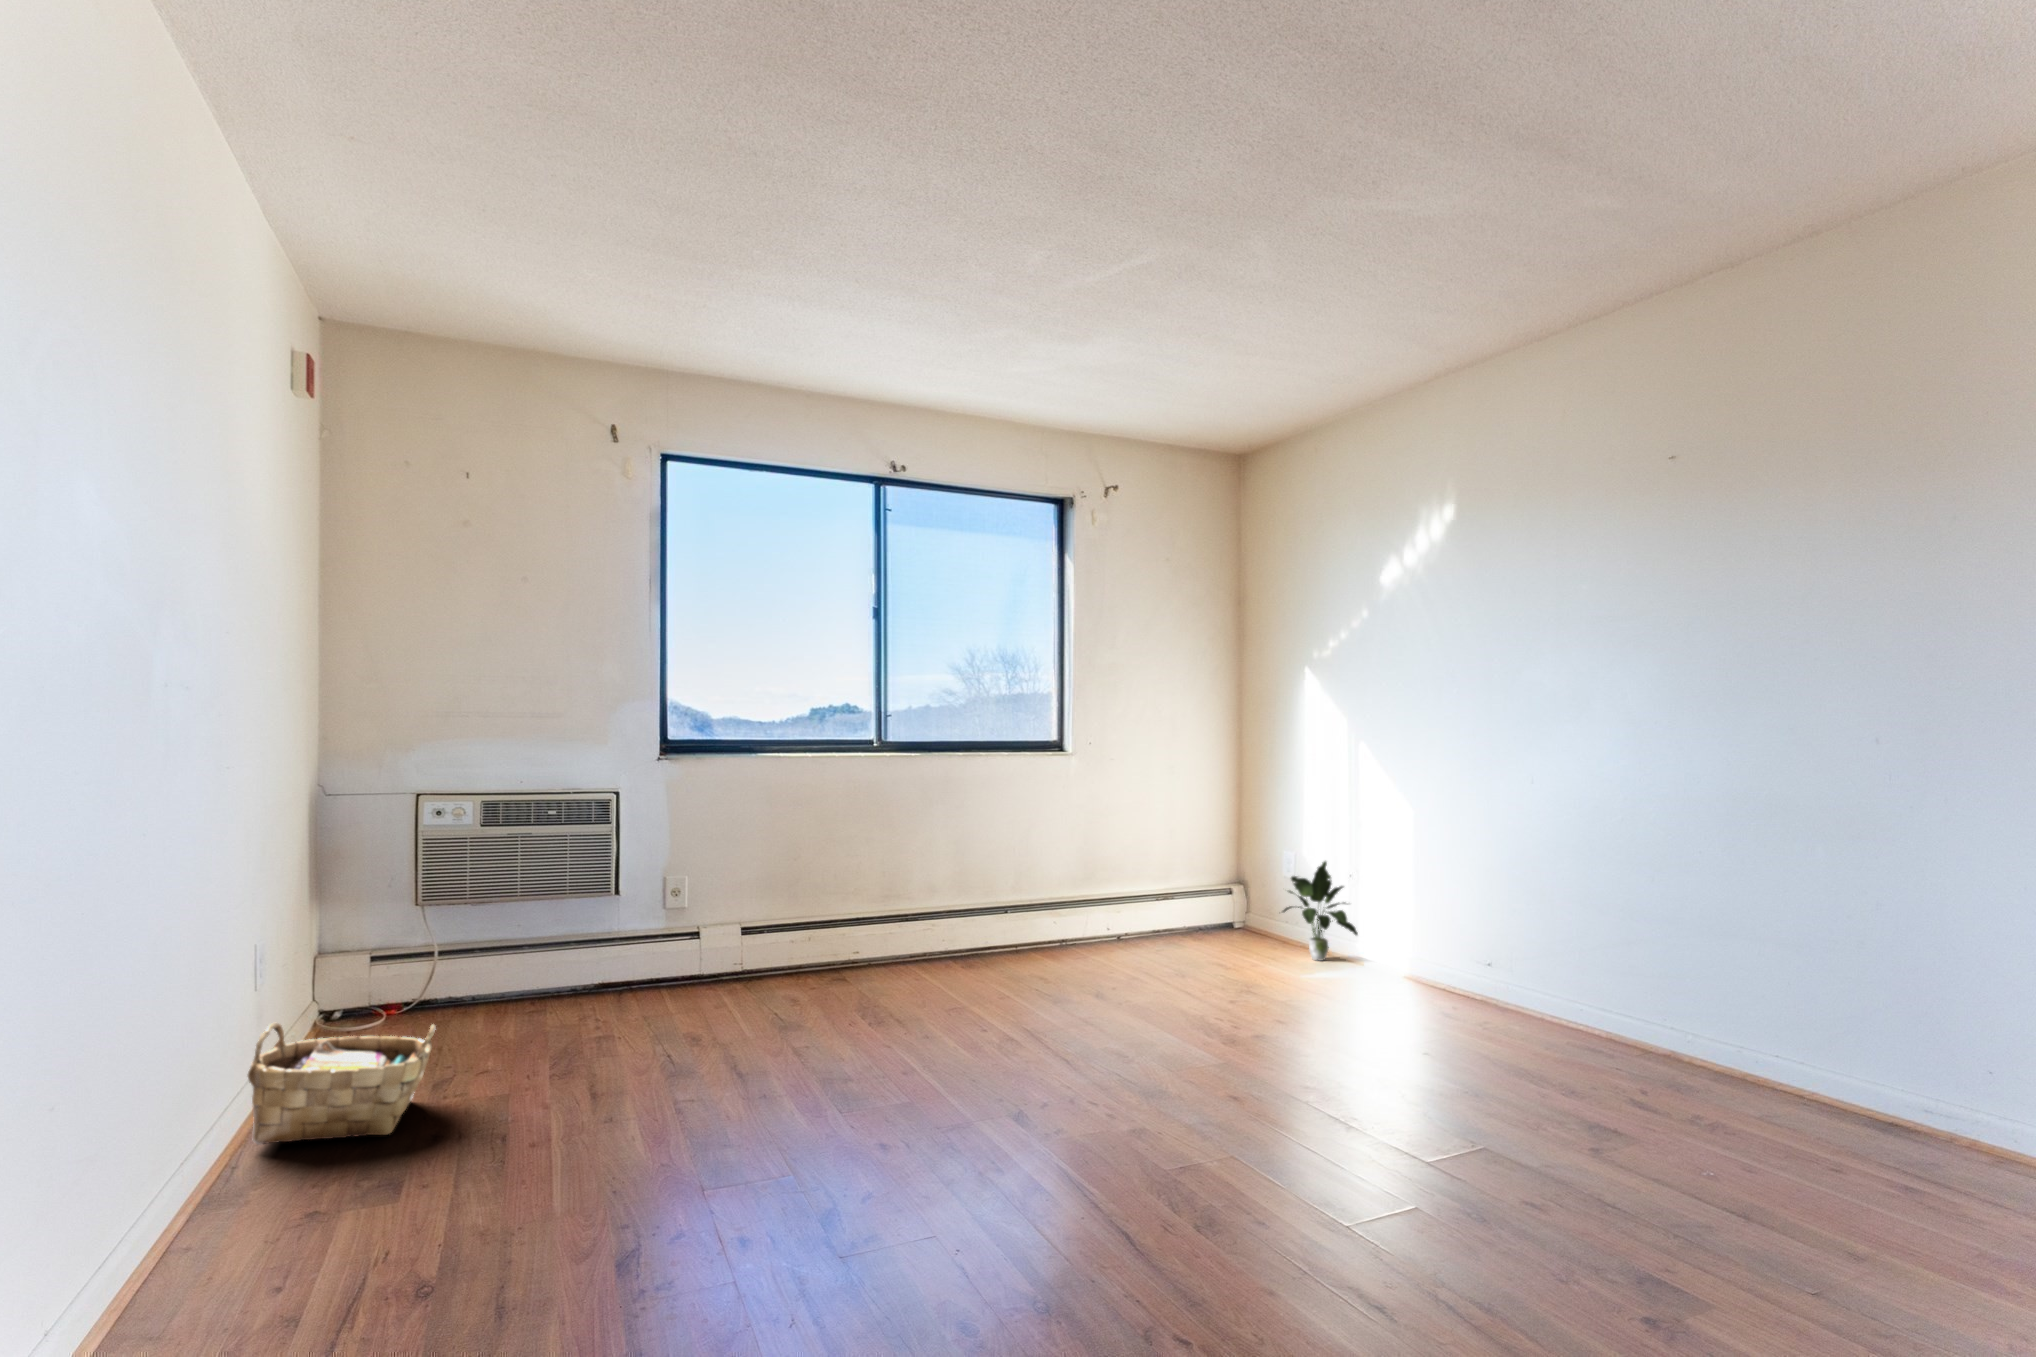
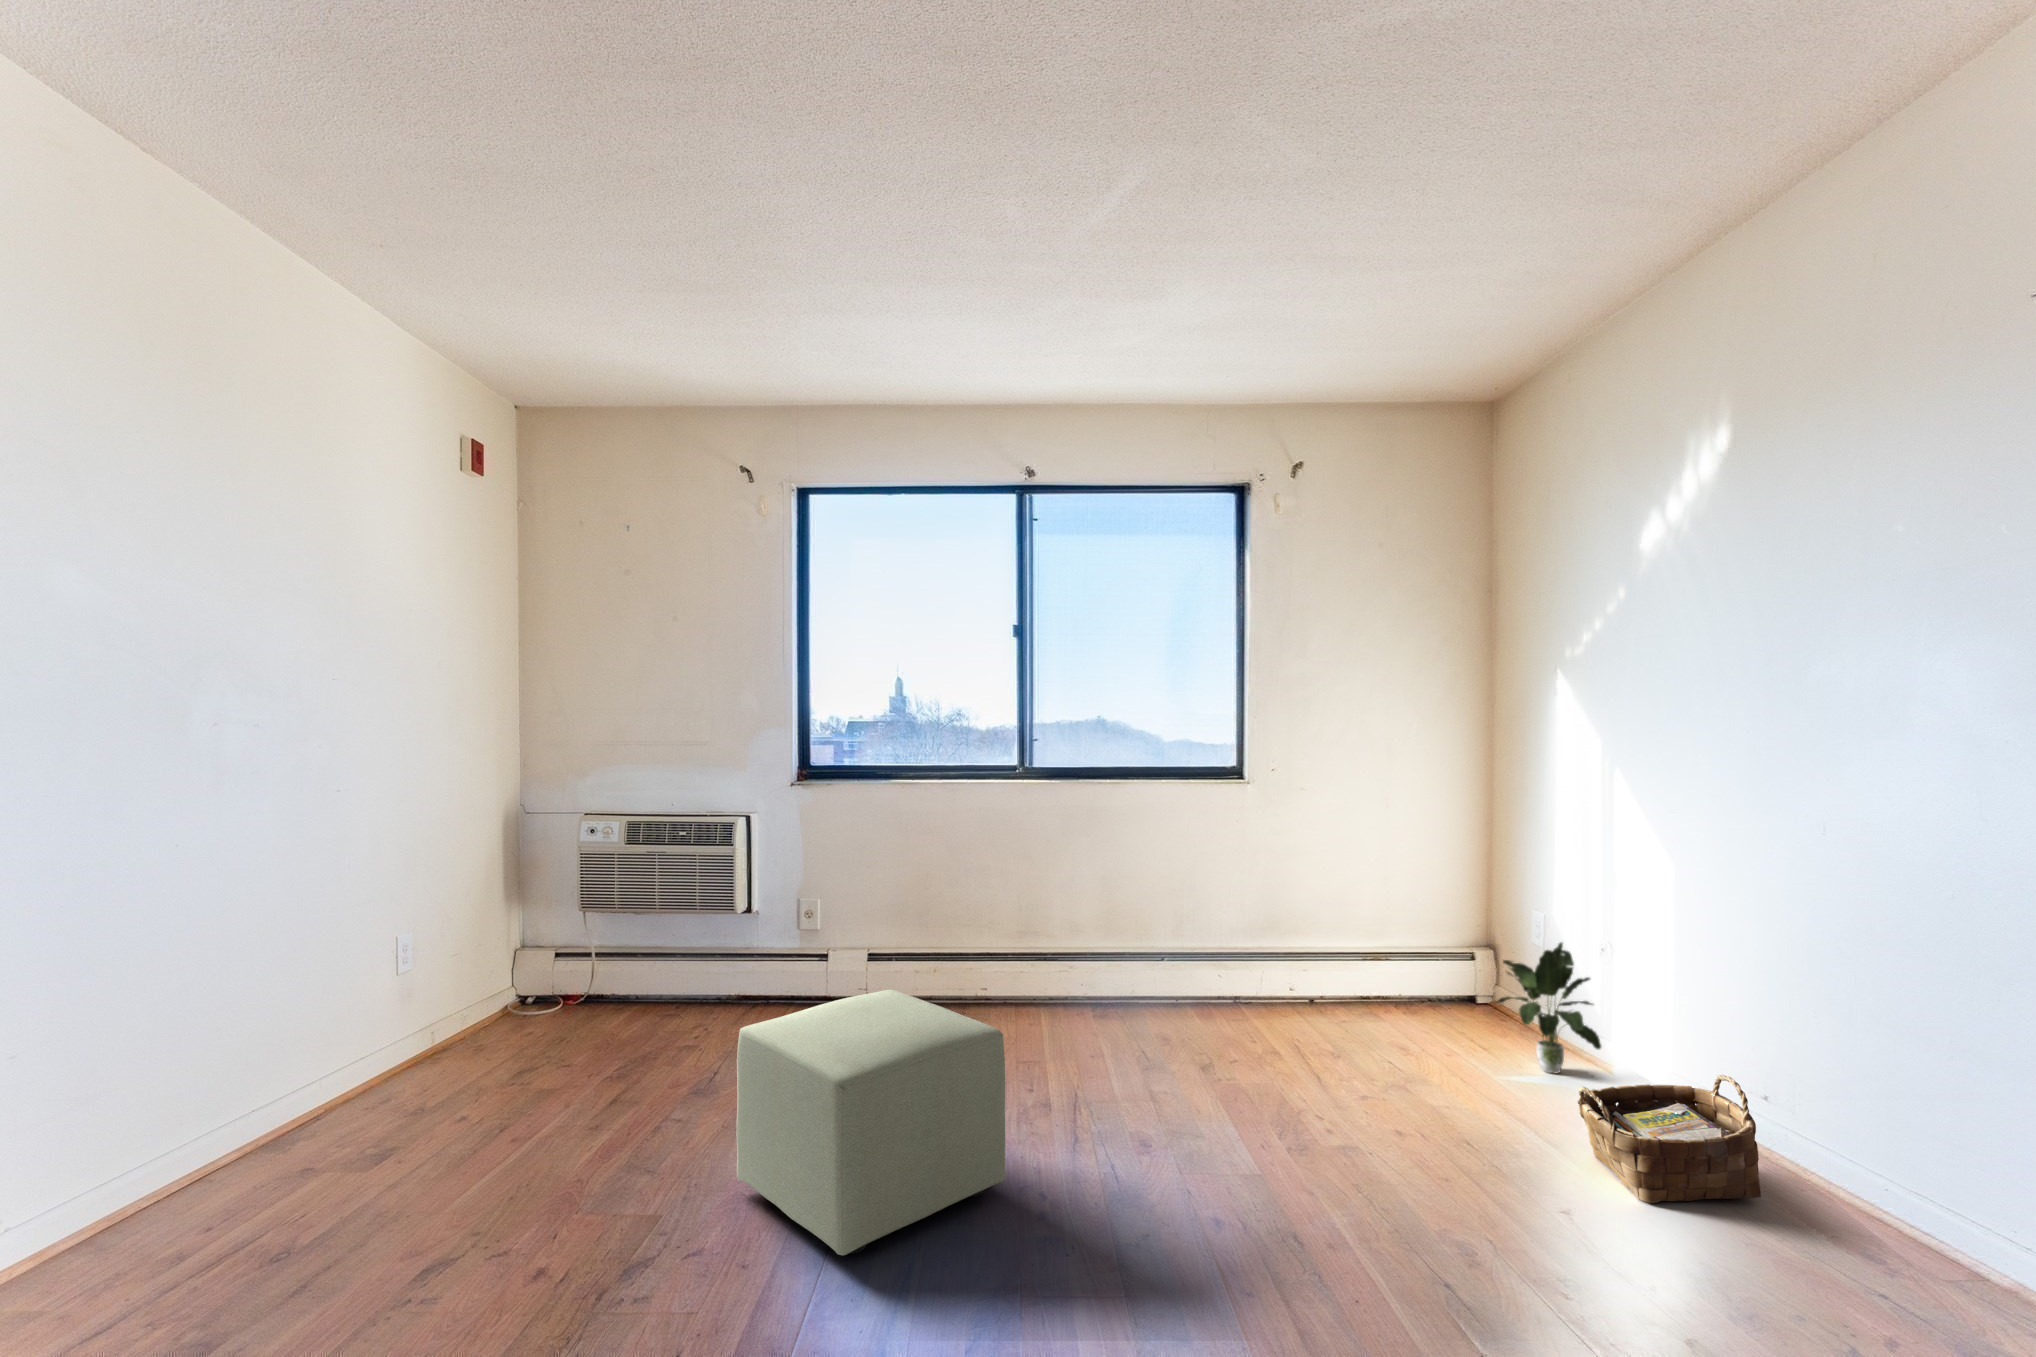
ottoman: none [798,925,1034,1132] -> present [736,990,1005,1255]
woven basket: present [248,1023,436,1145] -> present [1578,1075,1761,1203]

